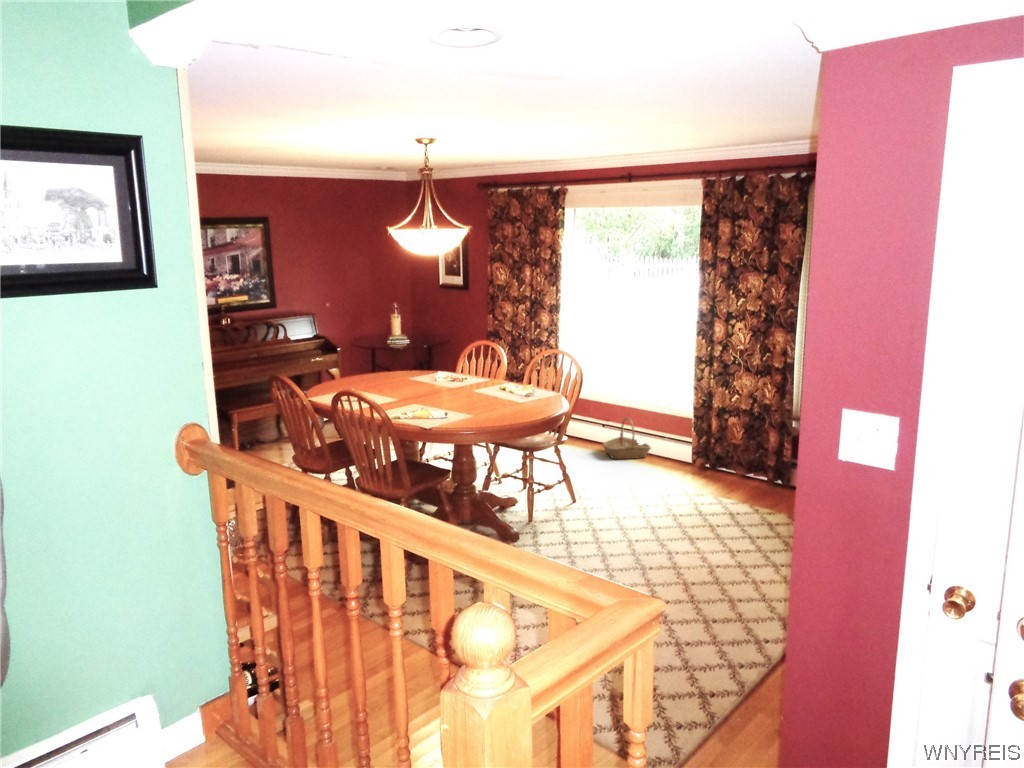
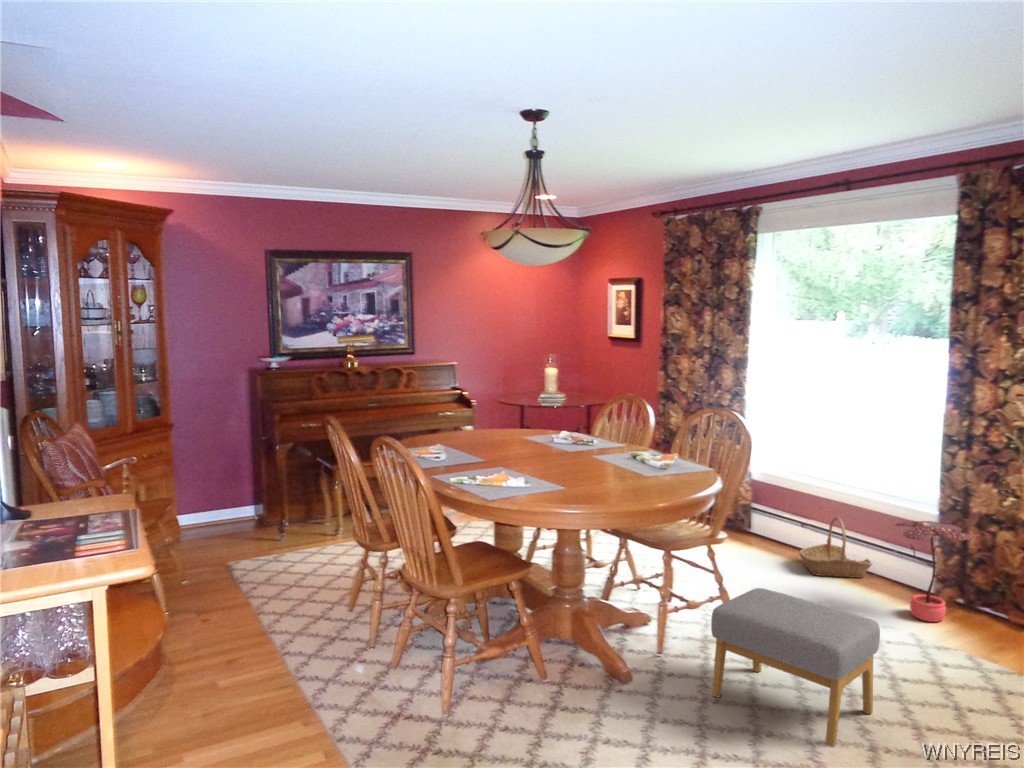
potted plant: none [668,415,716,480] -> present [895,521,973,622]
footstool: none [570,469,671,556] -> present [711,588,880,746]

